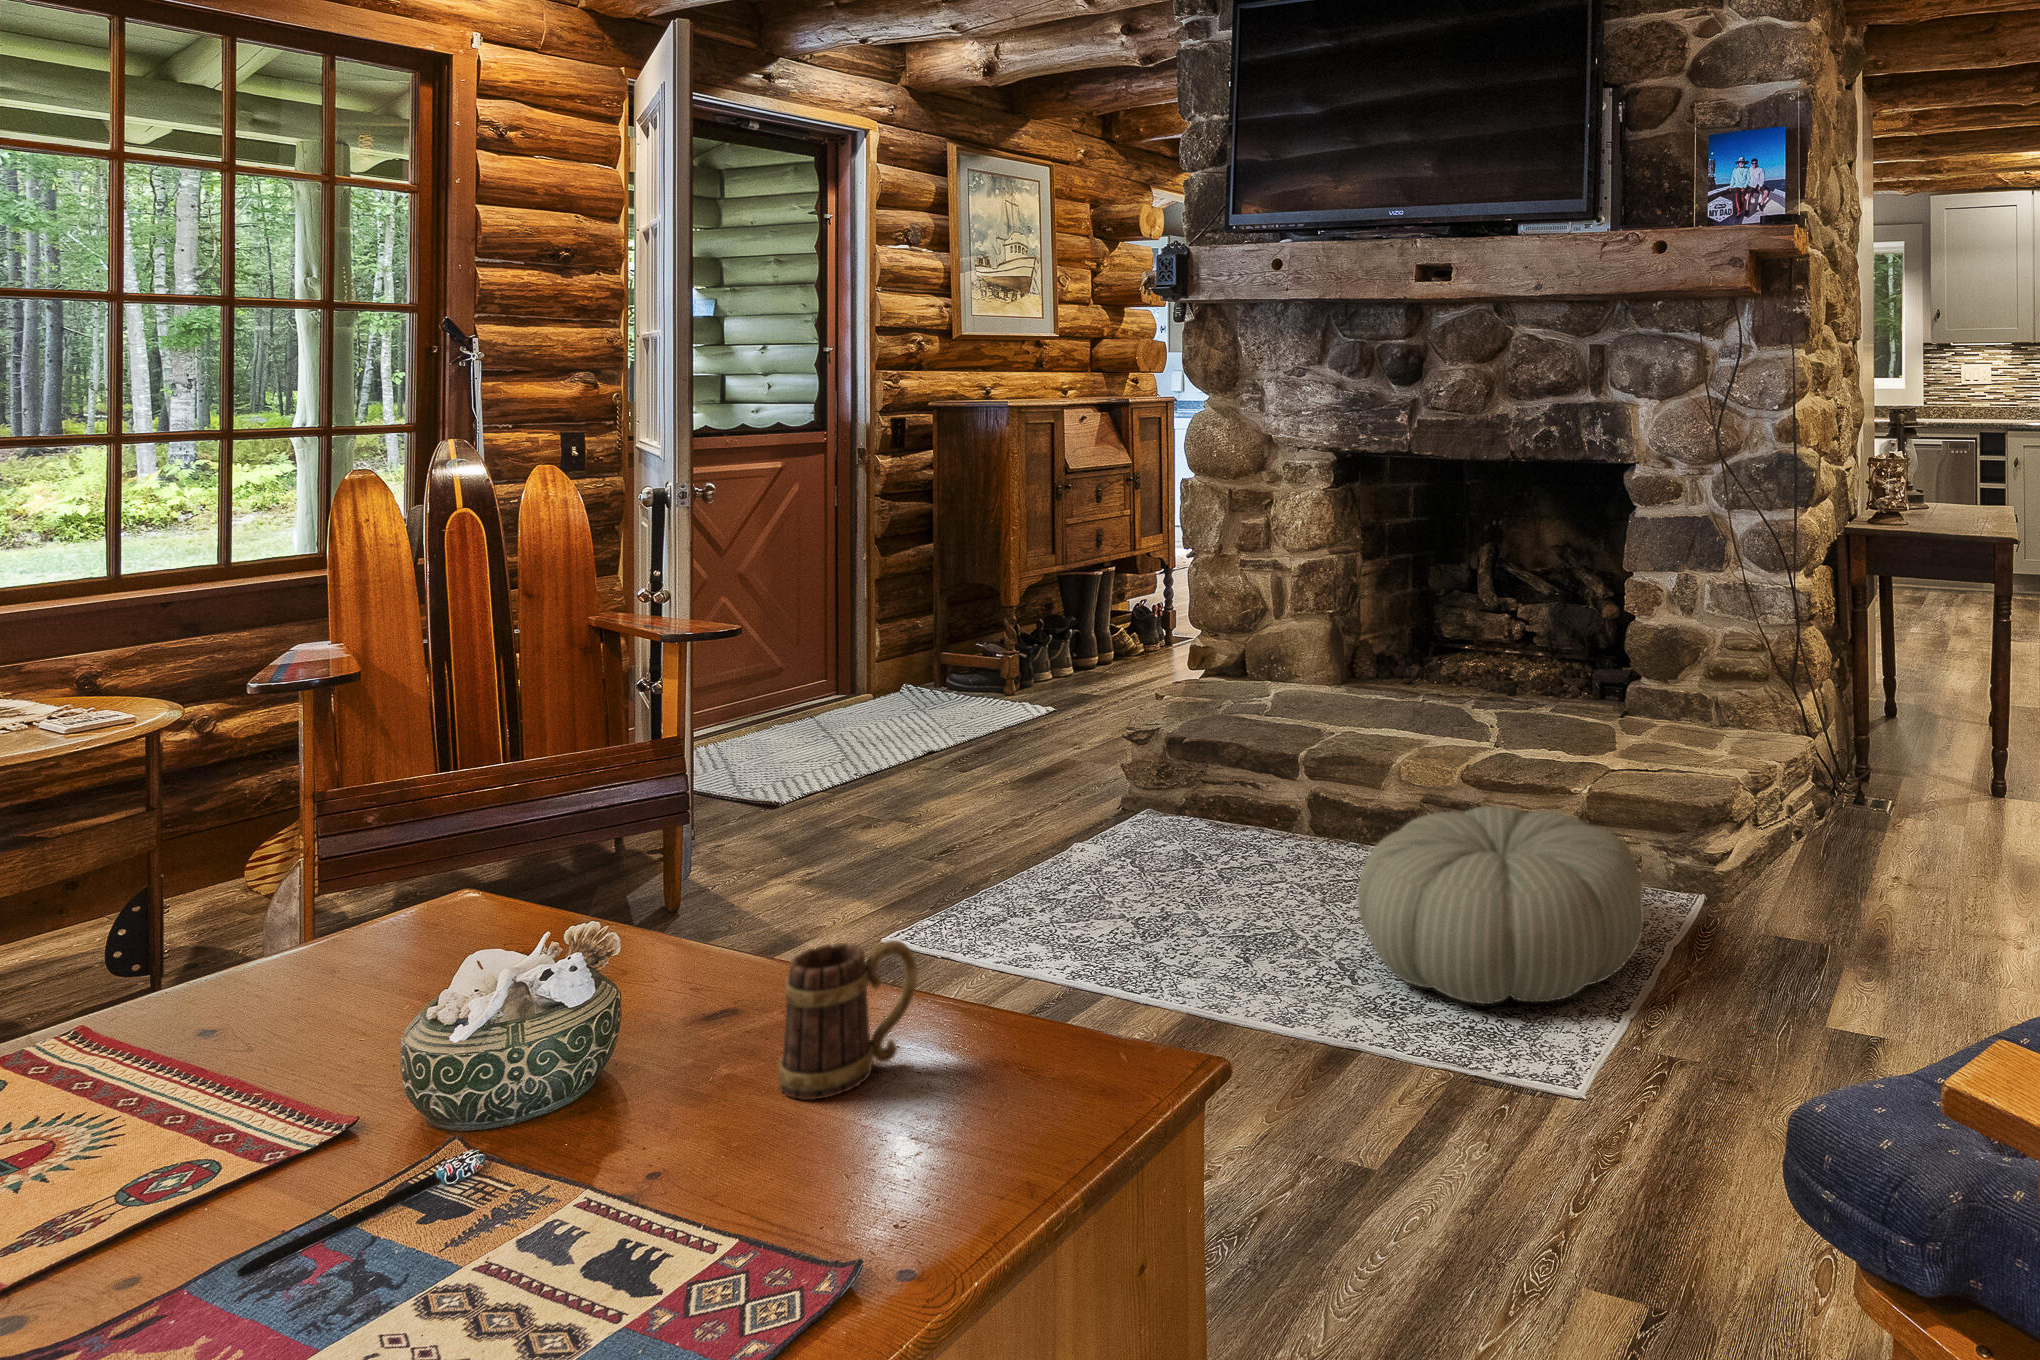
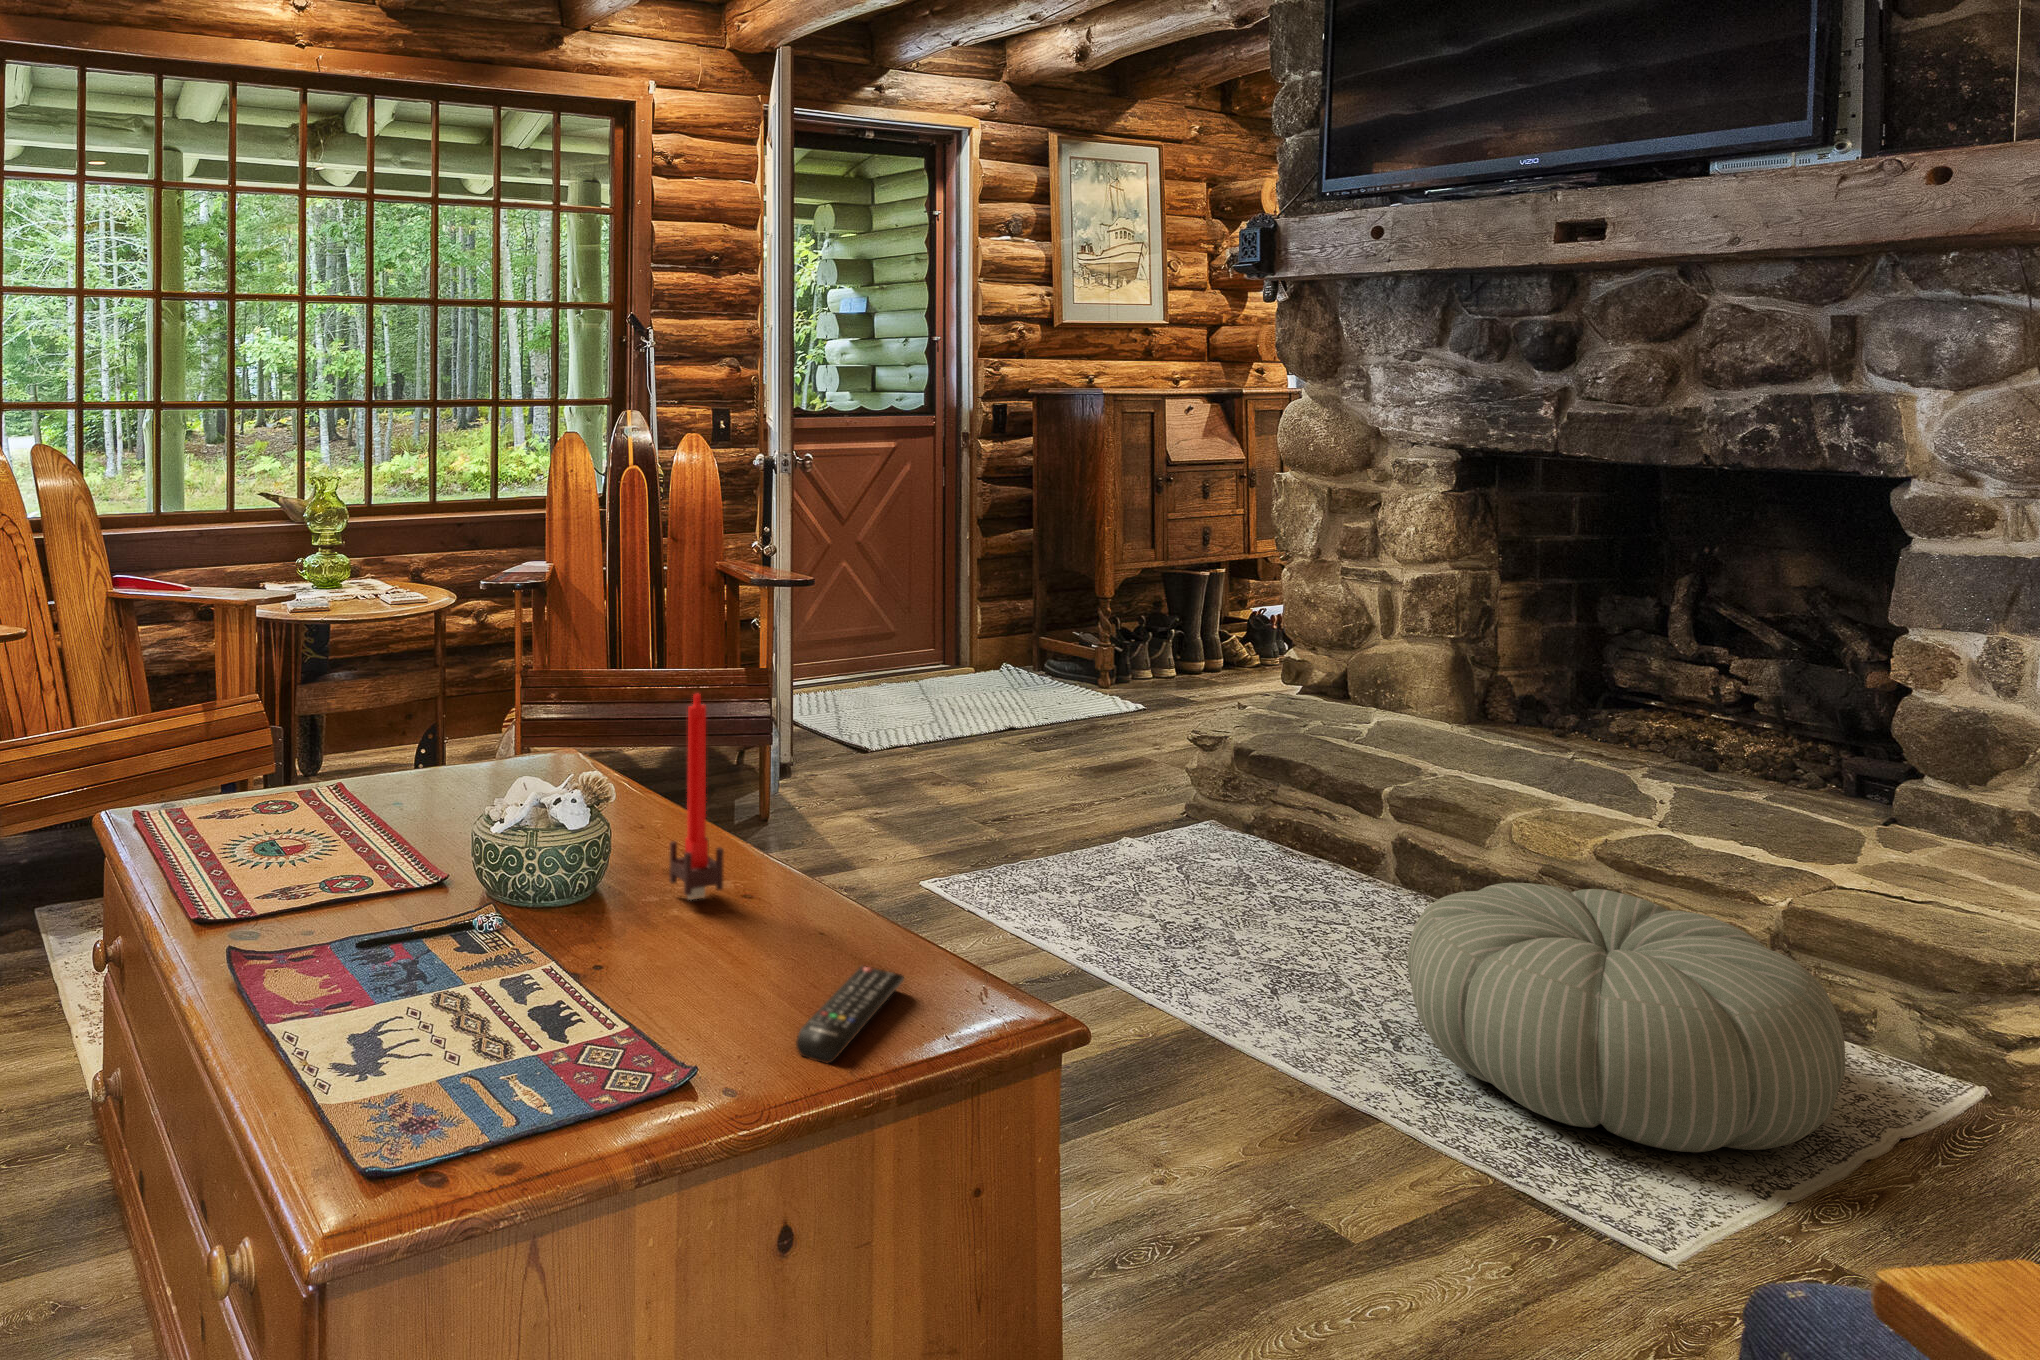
candle: none [699,799,776,1049] -> present [669,694,724,899]
mug: present [779,940,917,1100] -> none [707,828,818,955]
remote control: none [955,1061,1035,1193] -> present [796,966,904,1063]

